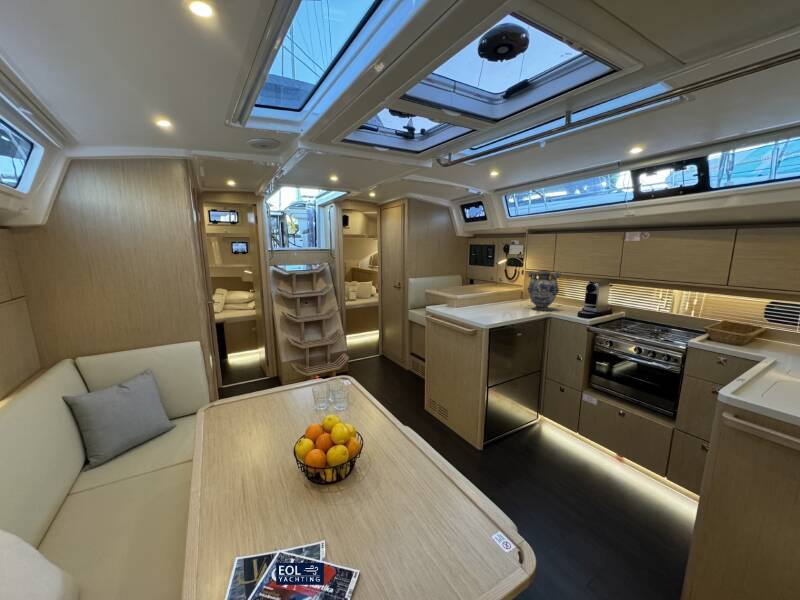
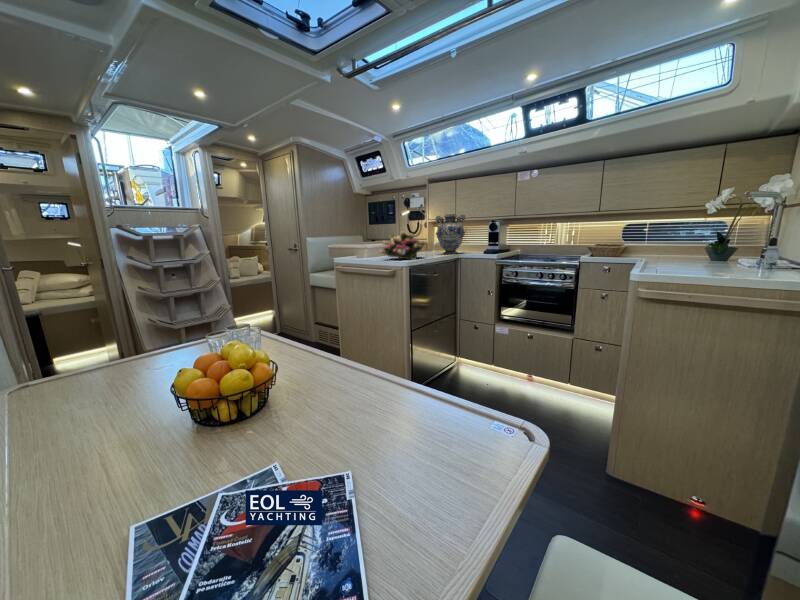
flower arrangement: none [466,287,511,317] -> present [379,232,425,260]

